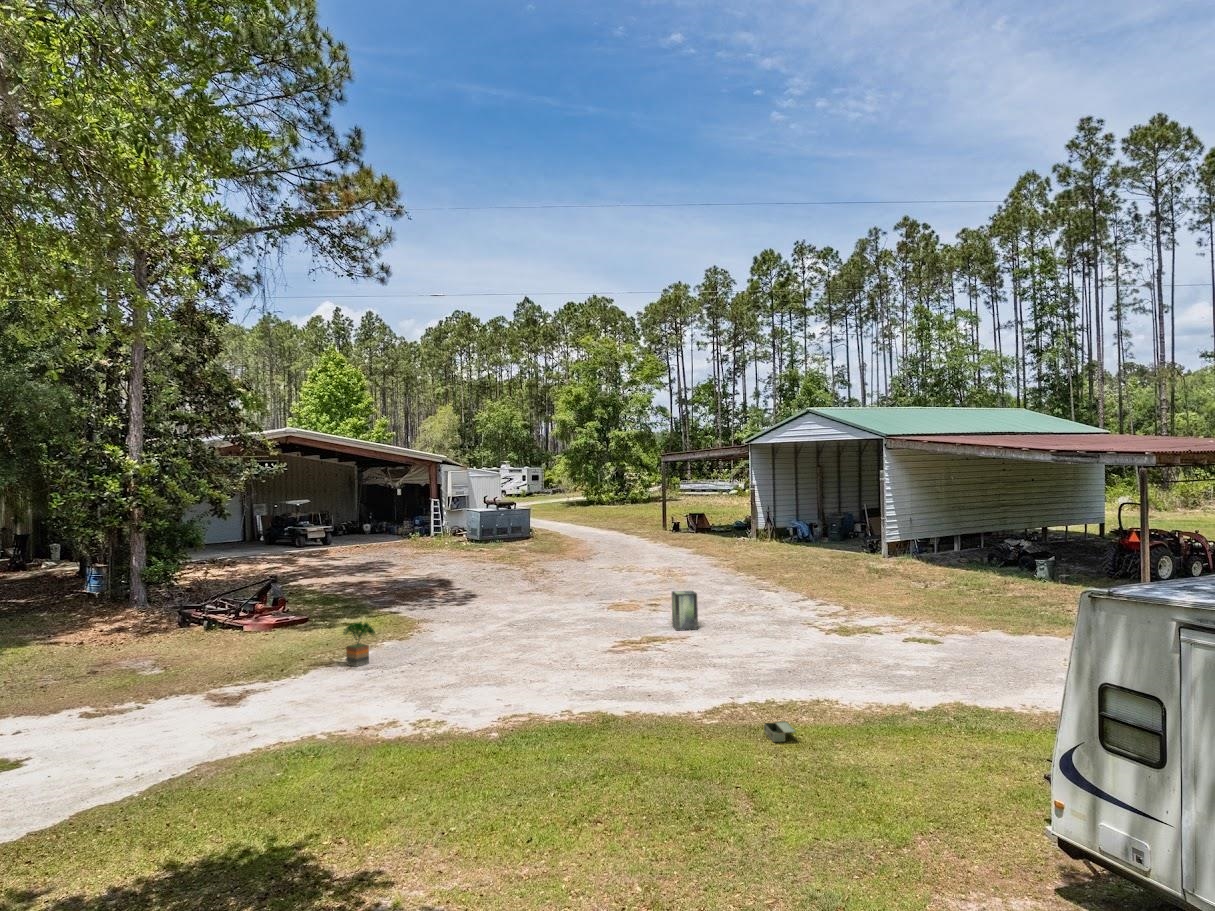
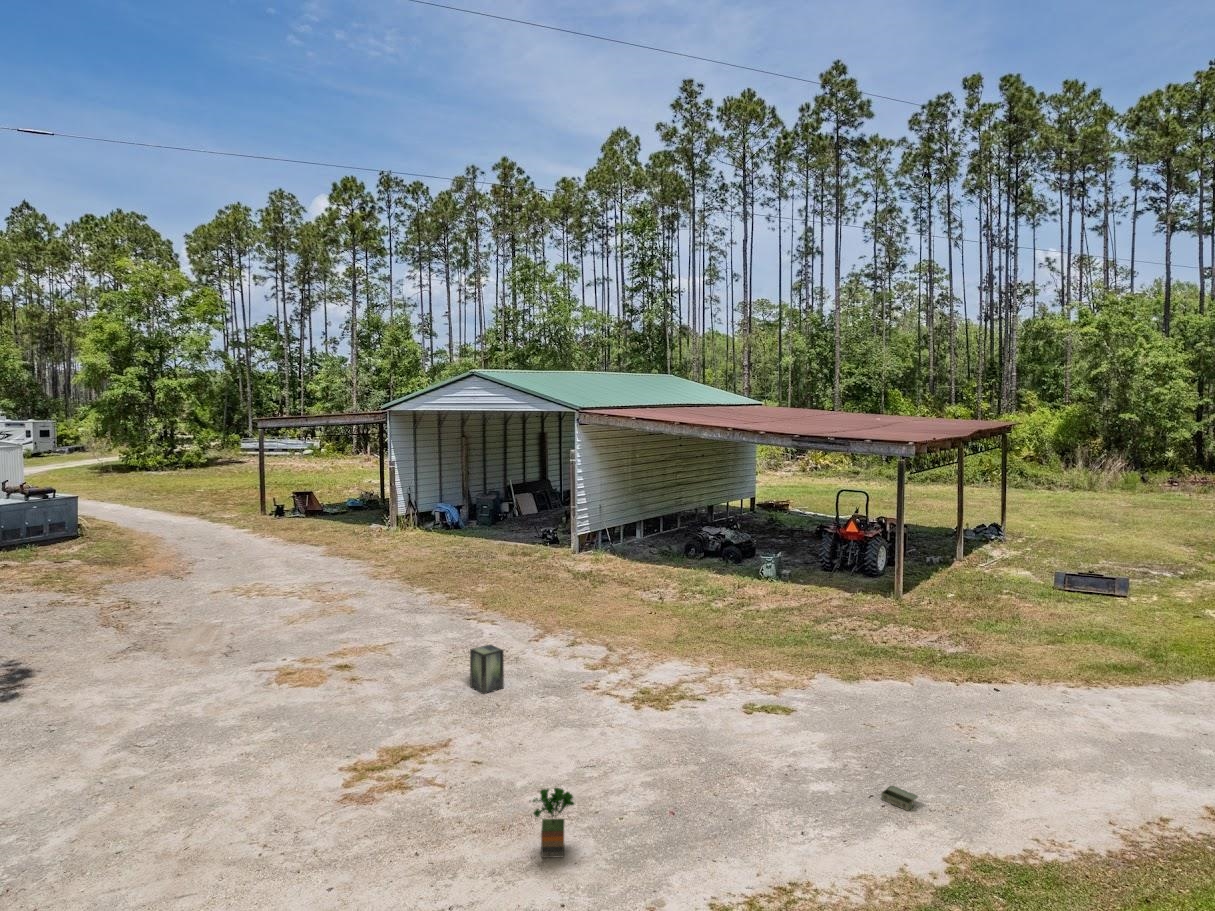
potted tree: present [343,622,375,667] -> present [533,788,574,858]
toolbox: present [764,721,796,742] -> present [881,786,918,811]

